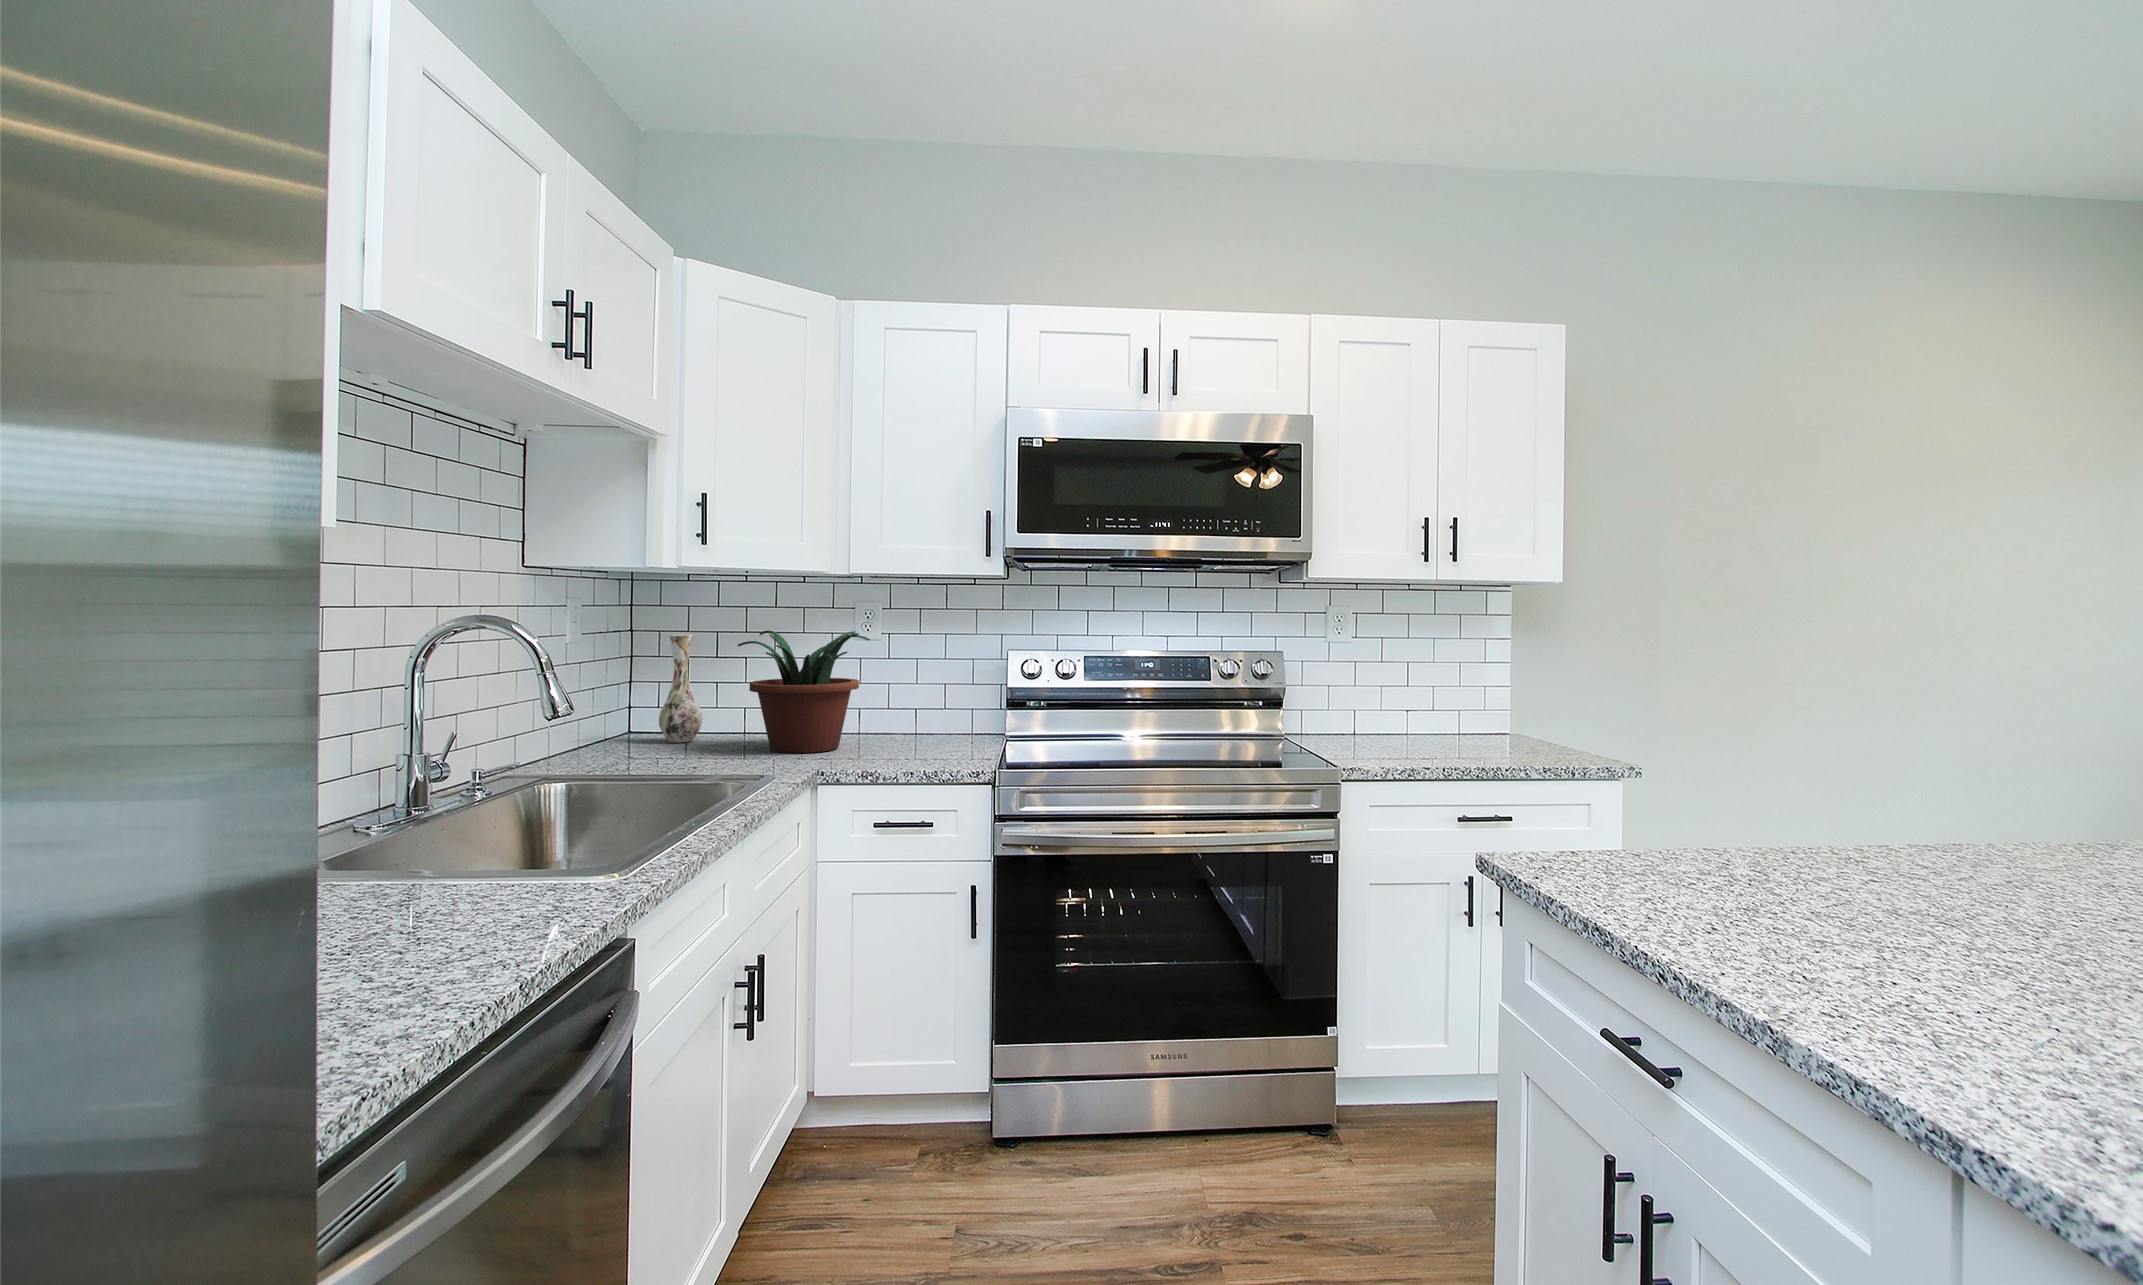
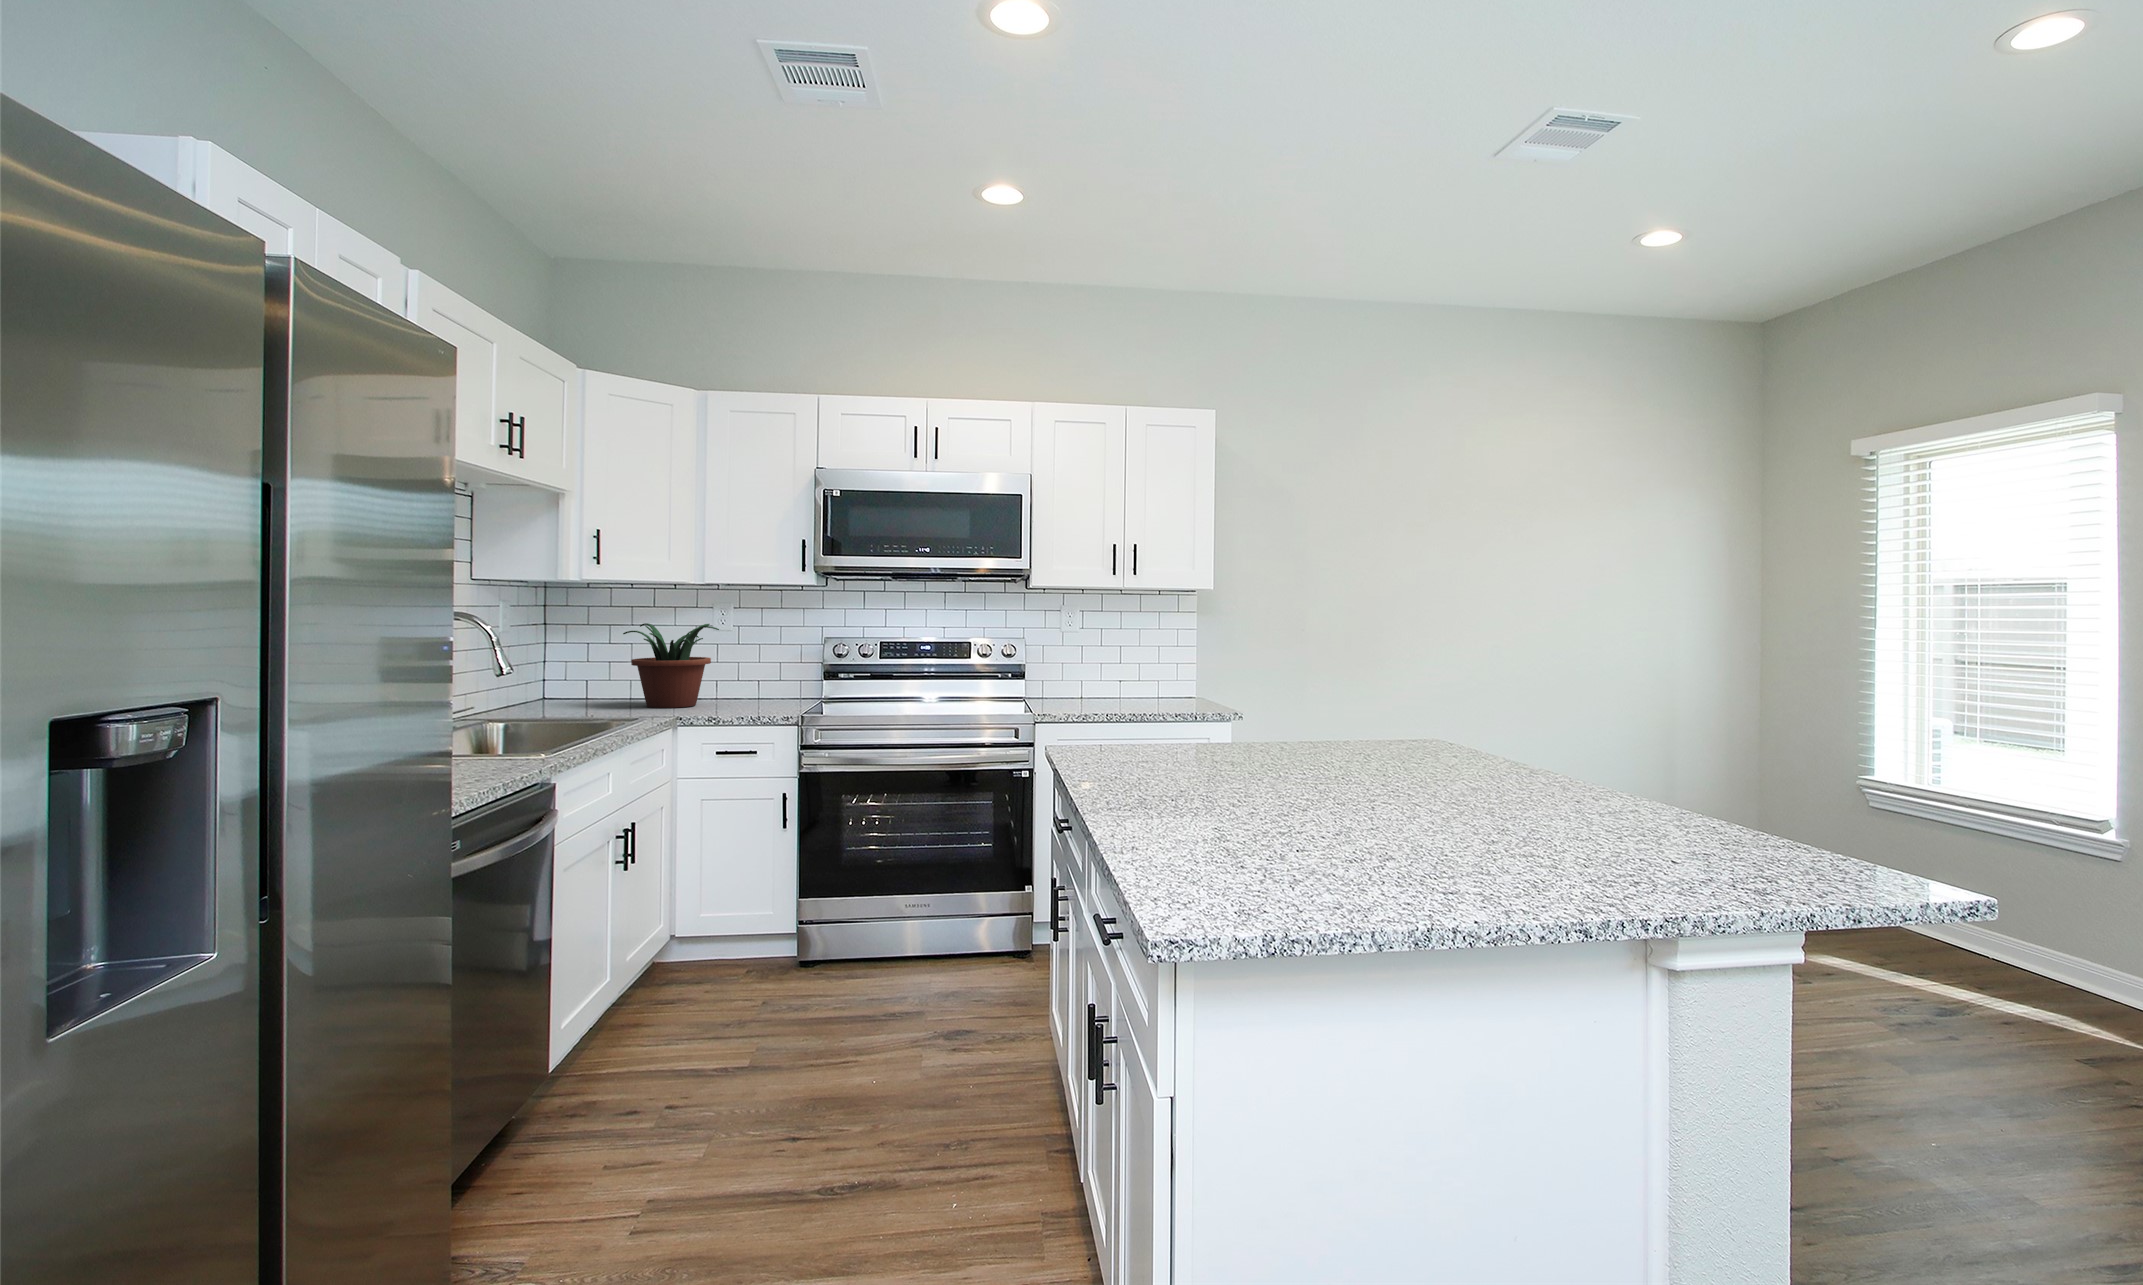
vase: present [659,635,703,743] -> none [566,626,598,703]

